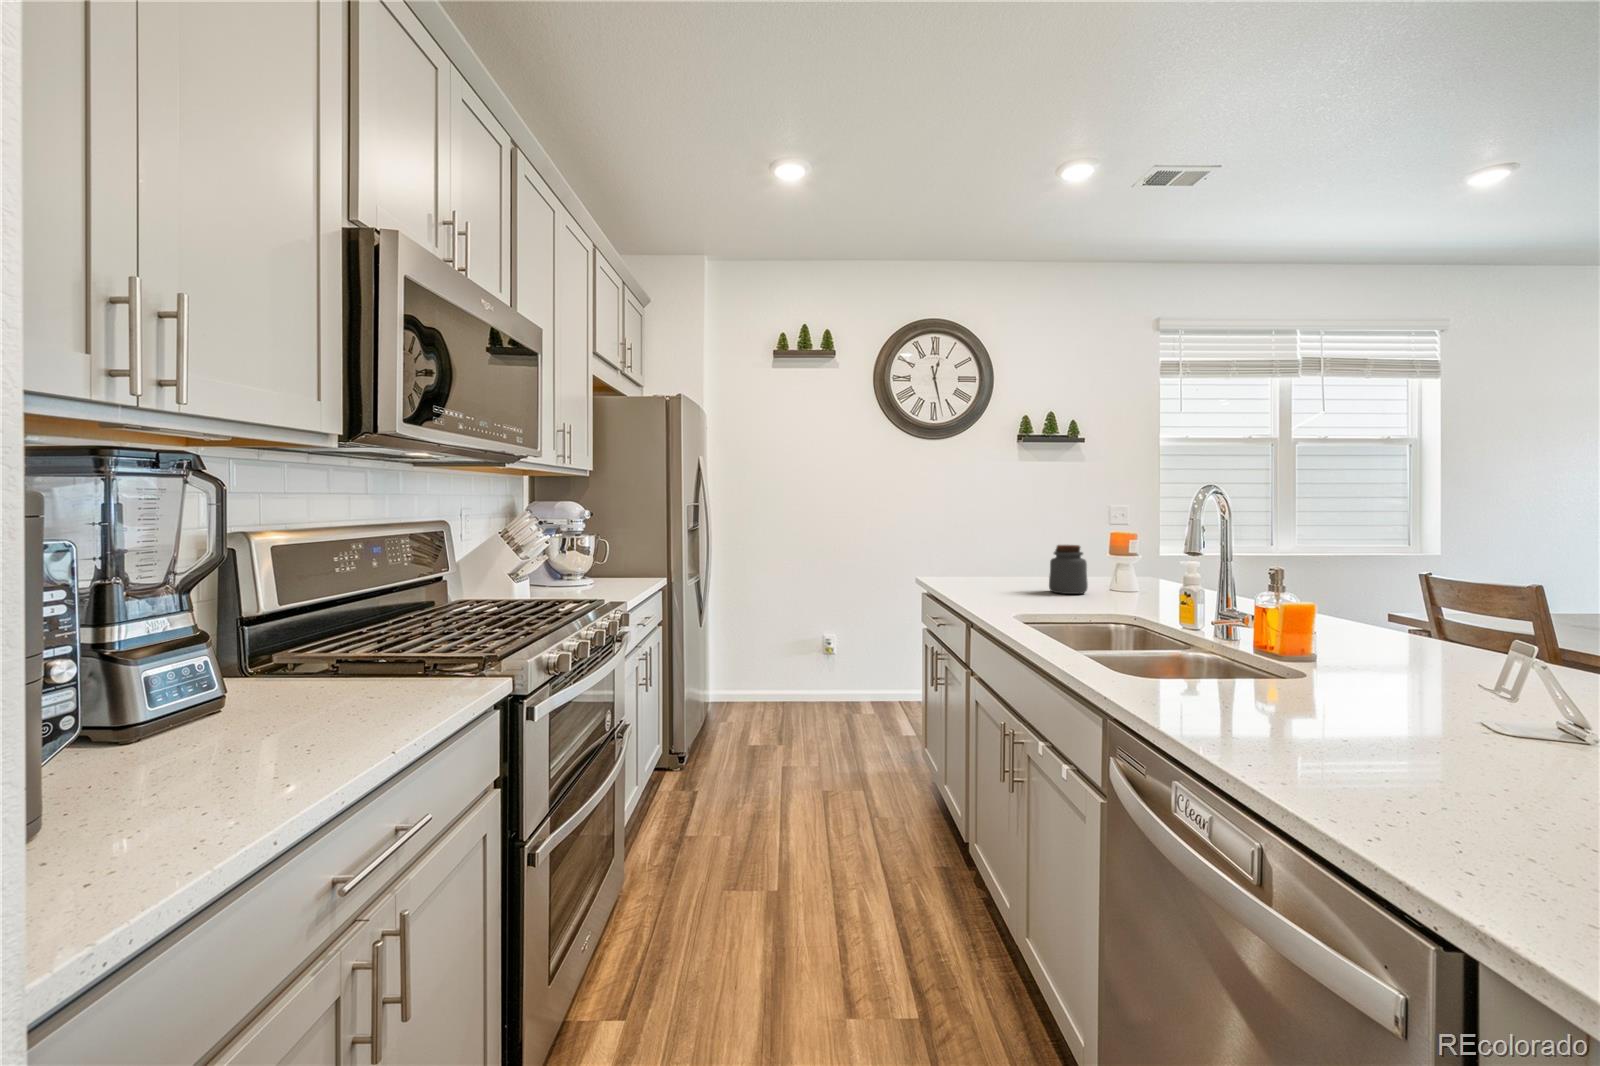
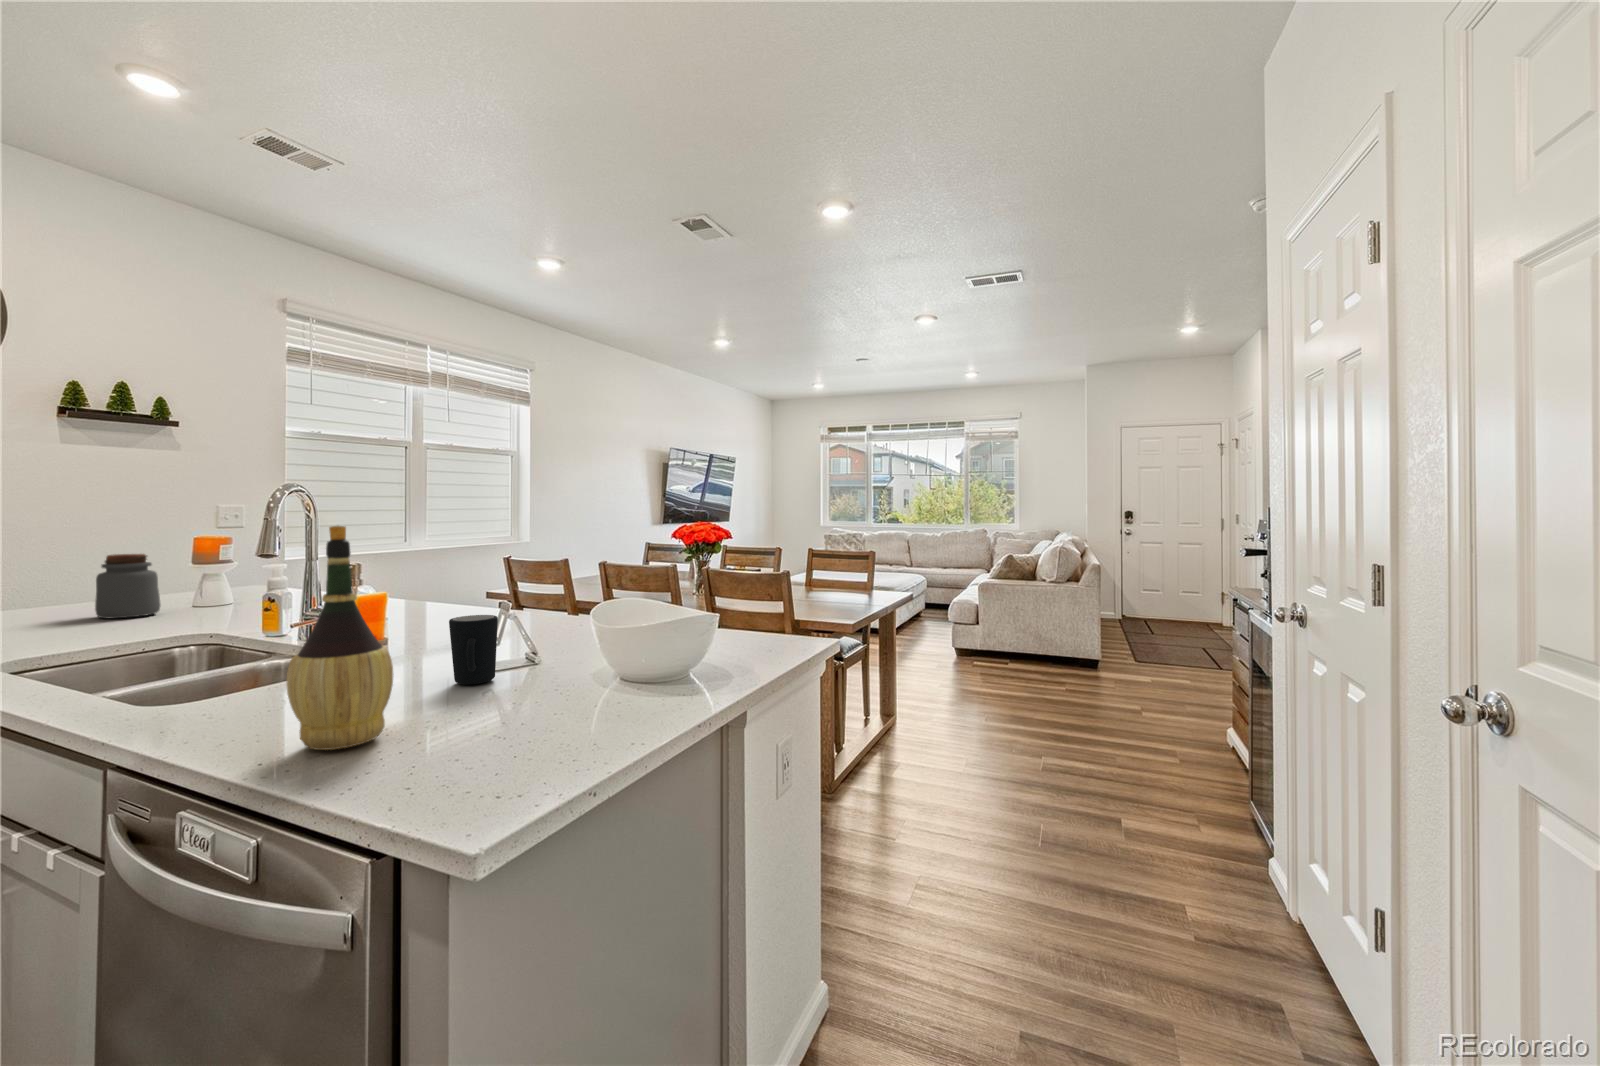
wine bottle: none [1295,532,1428,790] -> present [286,526,394,750]
mug: none [1455,651,1541,746] -> present [449,615,498,684]

